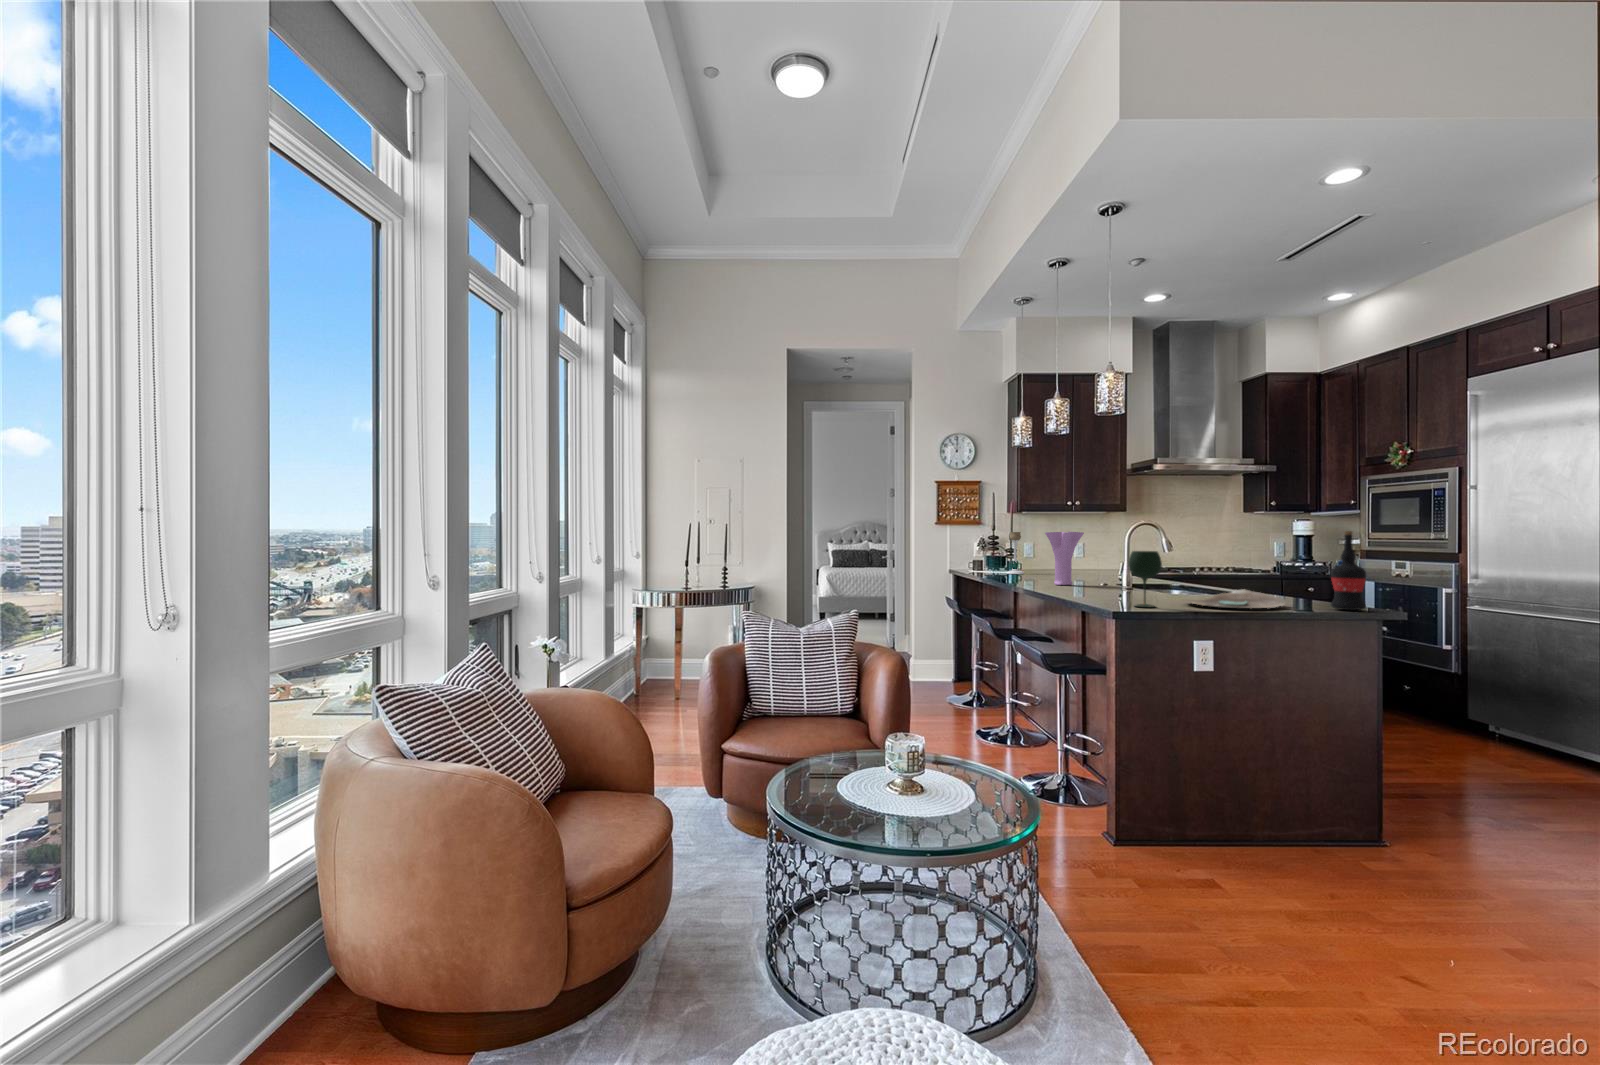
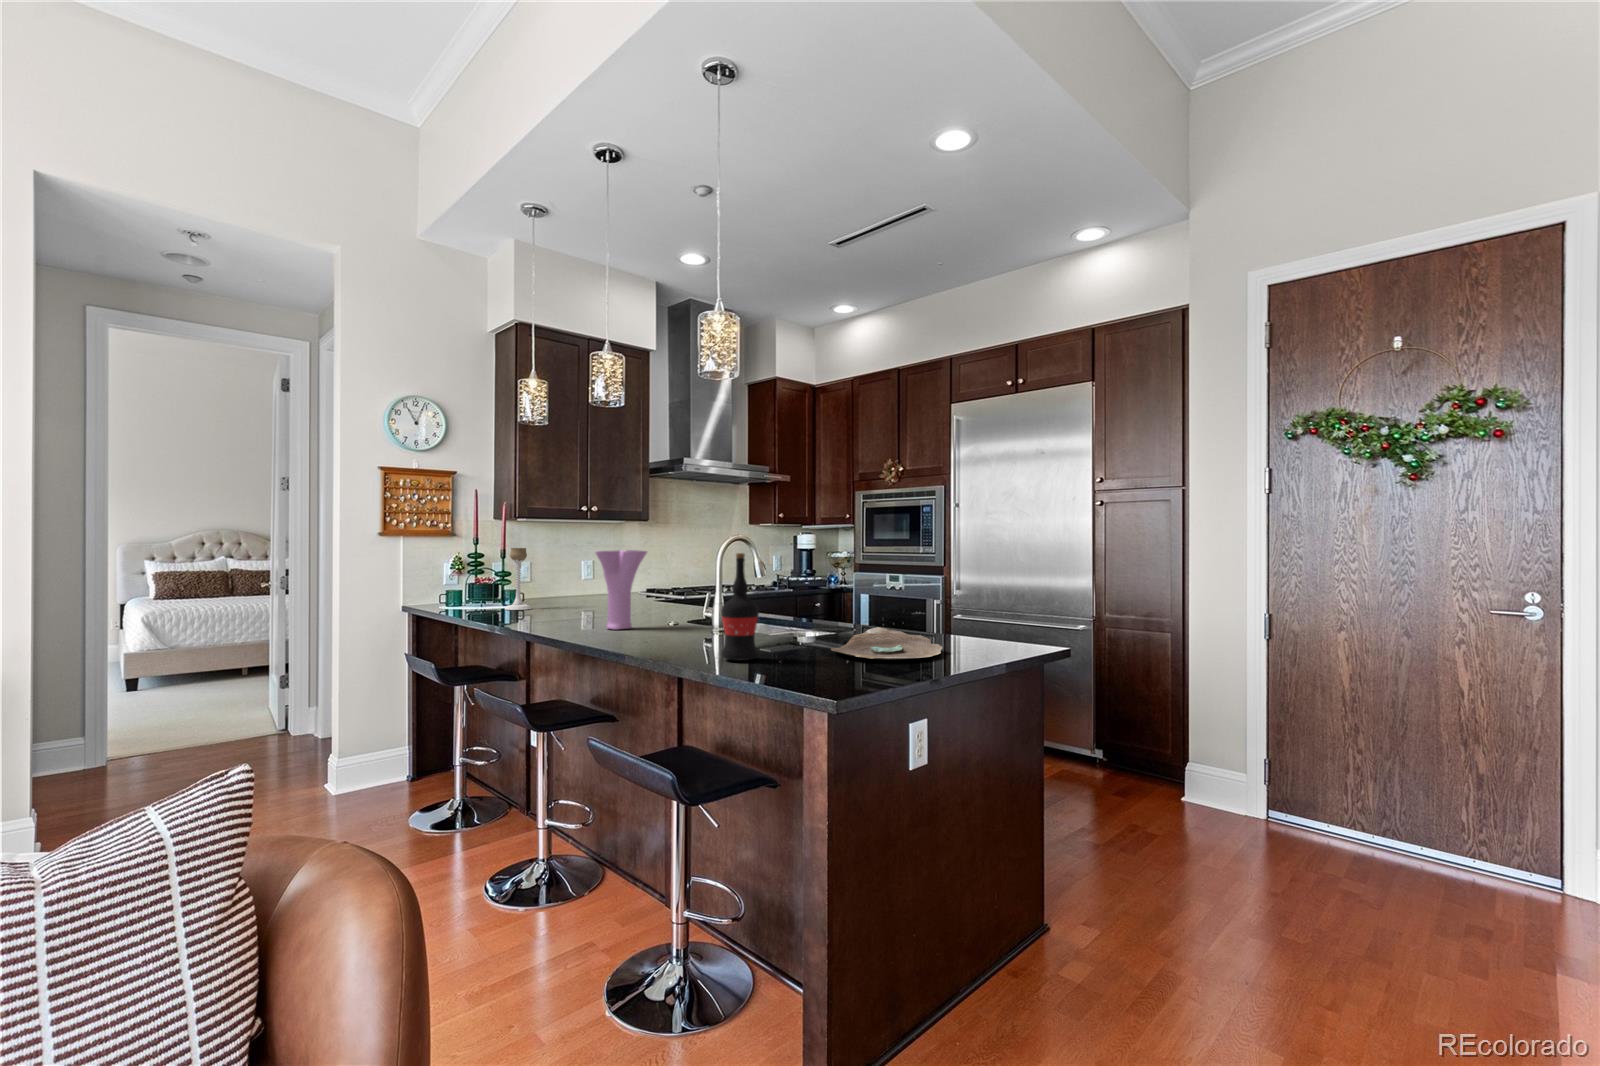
wine bottle: present [1331,531,1366,610] -> present [721,553,759,660]
wine glass: present [1128,551,1162,607] -> none [785,584,830,671]

